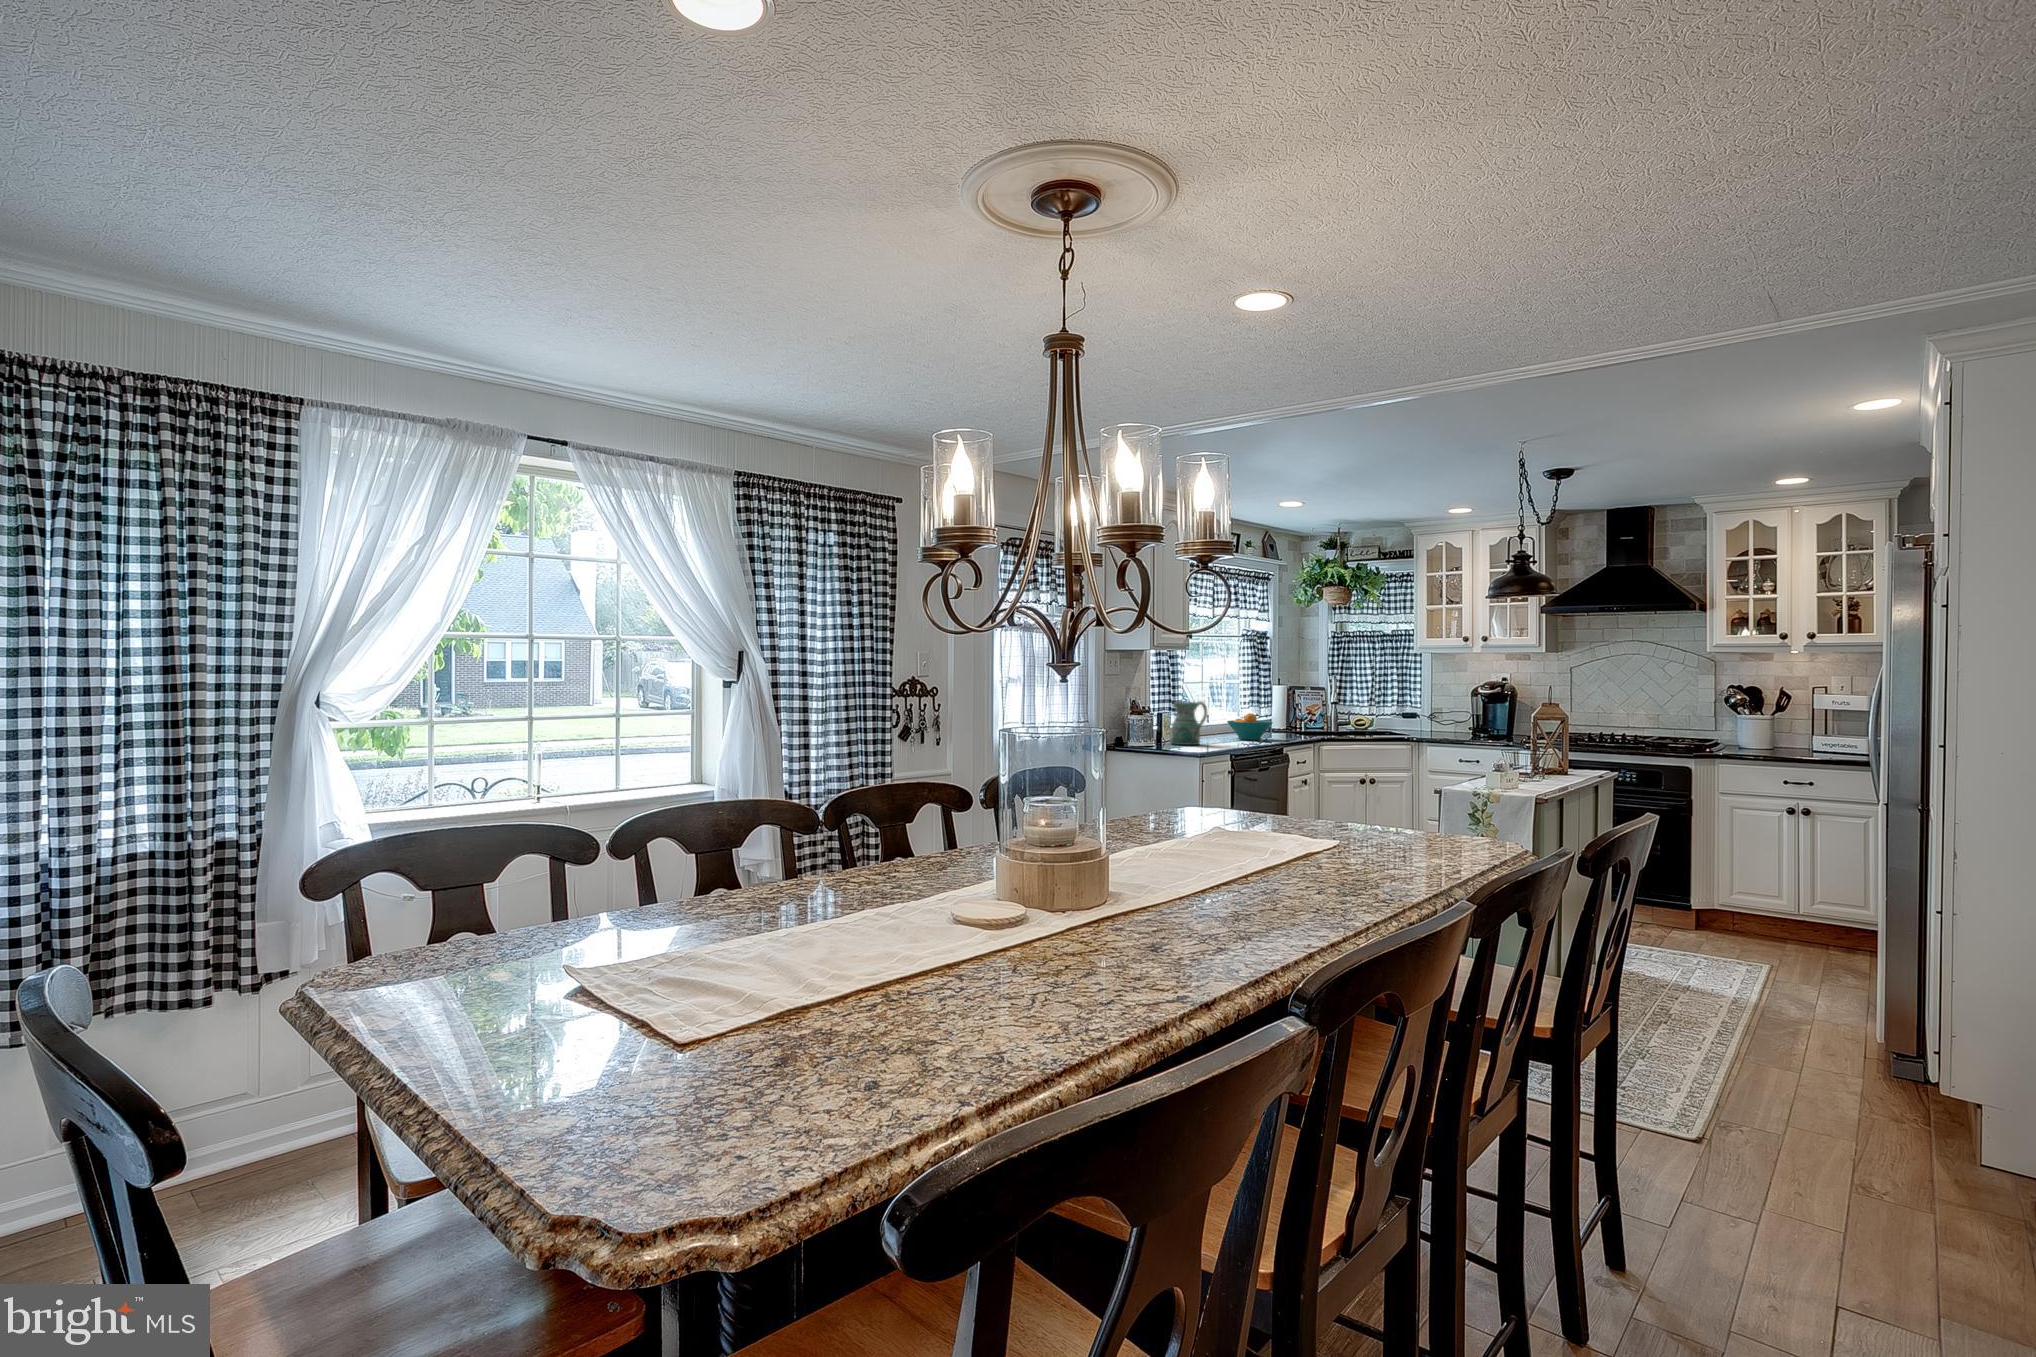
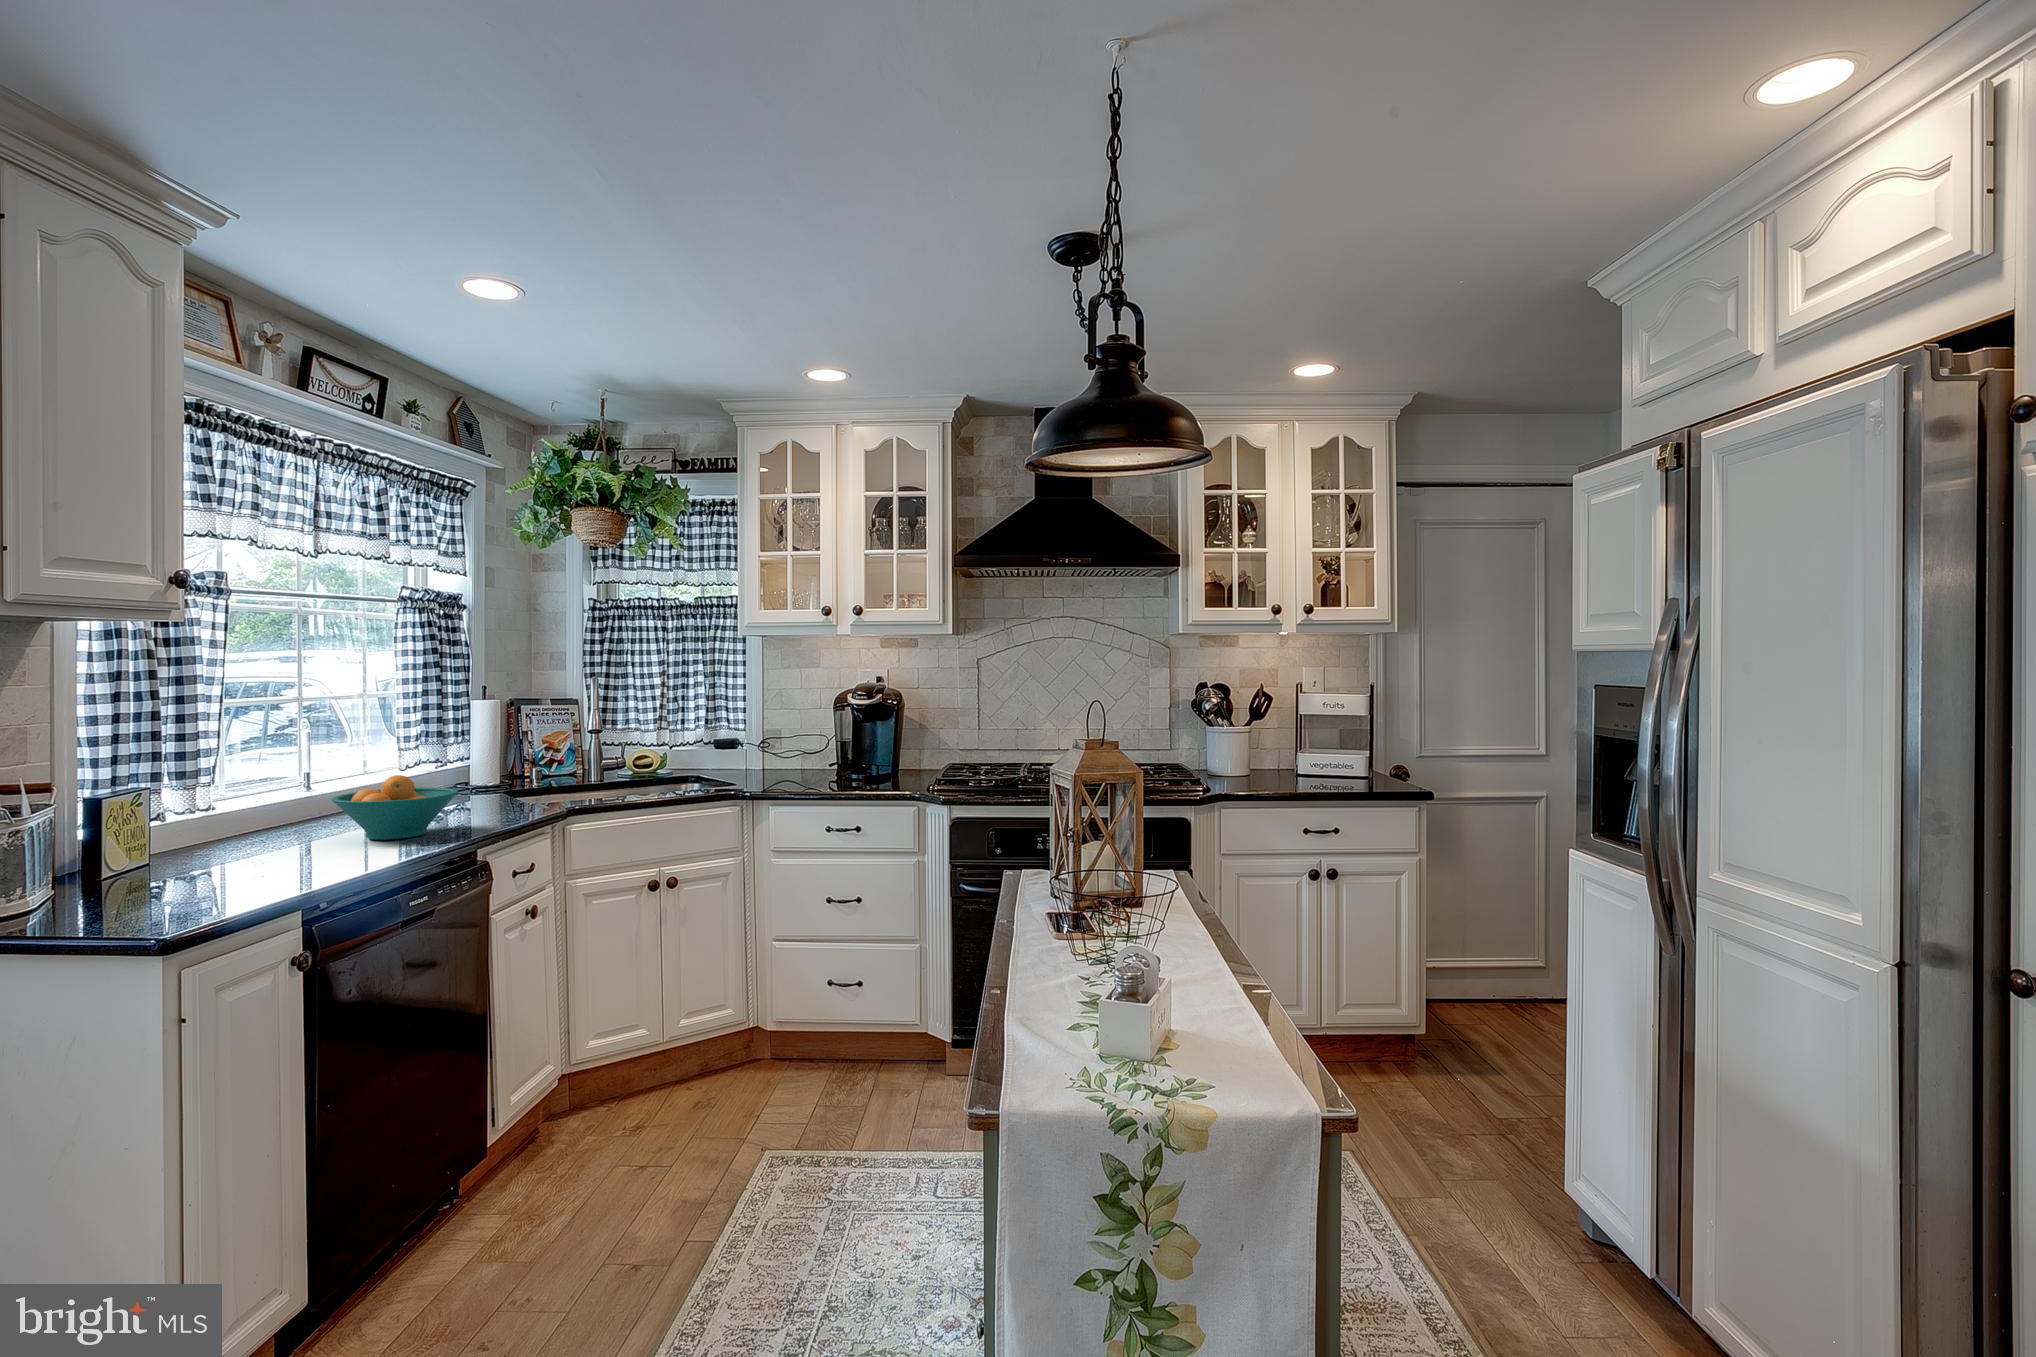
ceramic pitcher: present [1170,701,1207,745] -> none [94,768,242,909]

